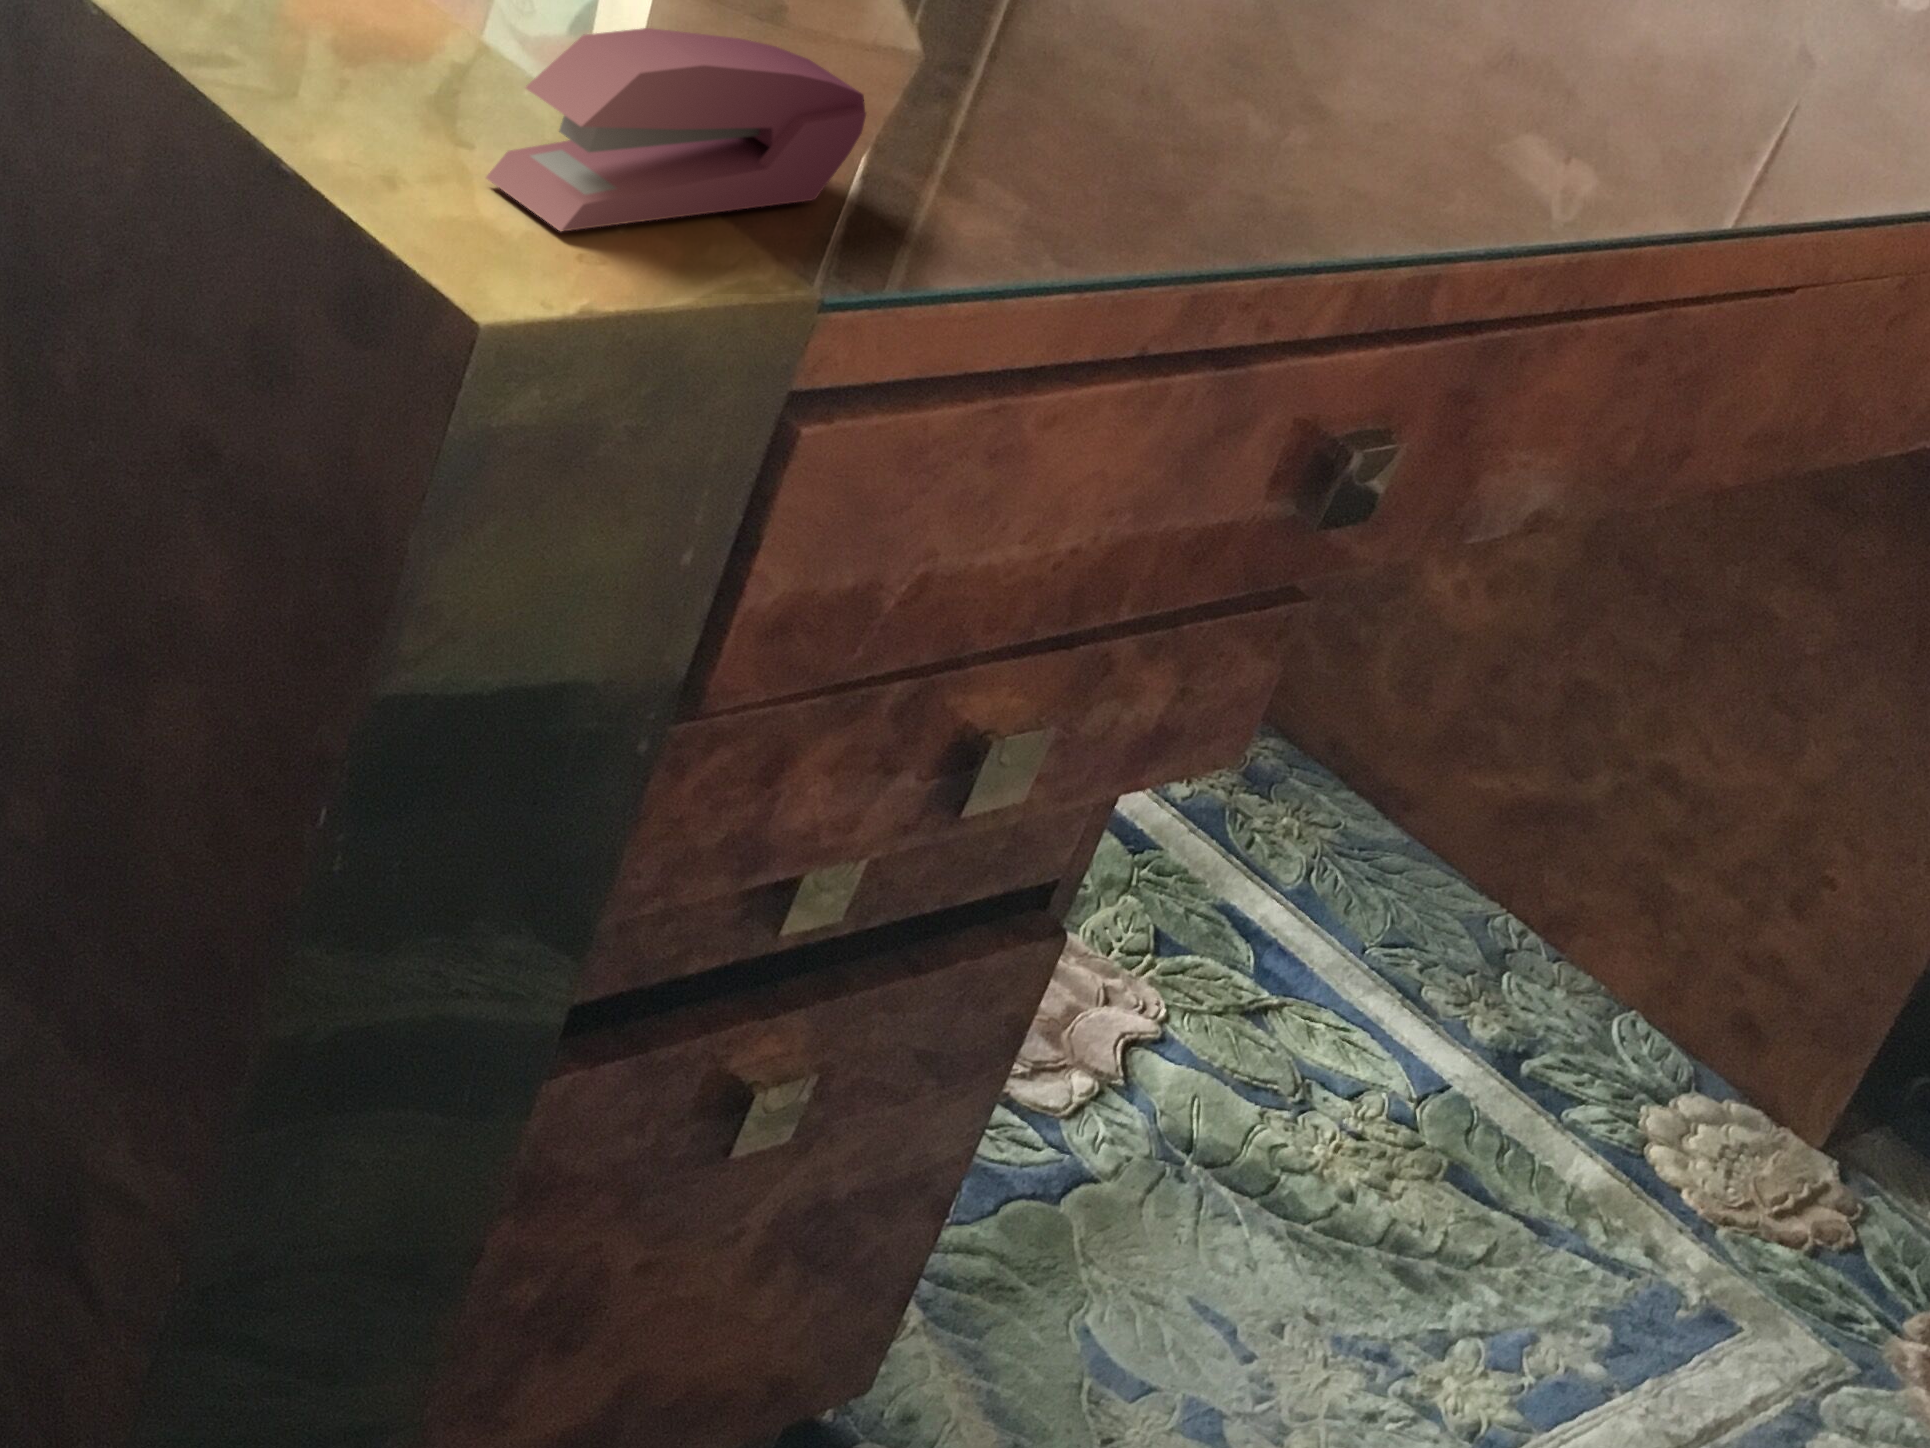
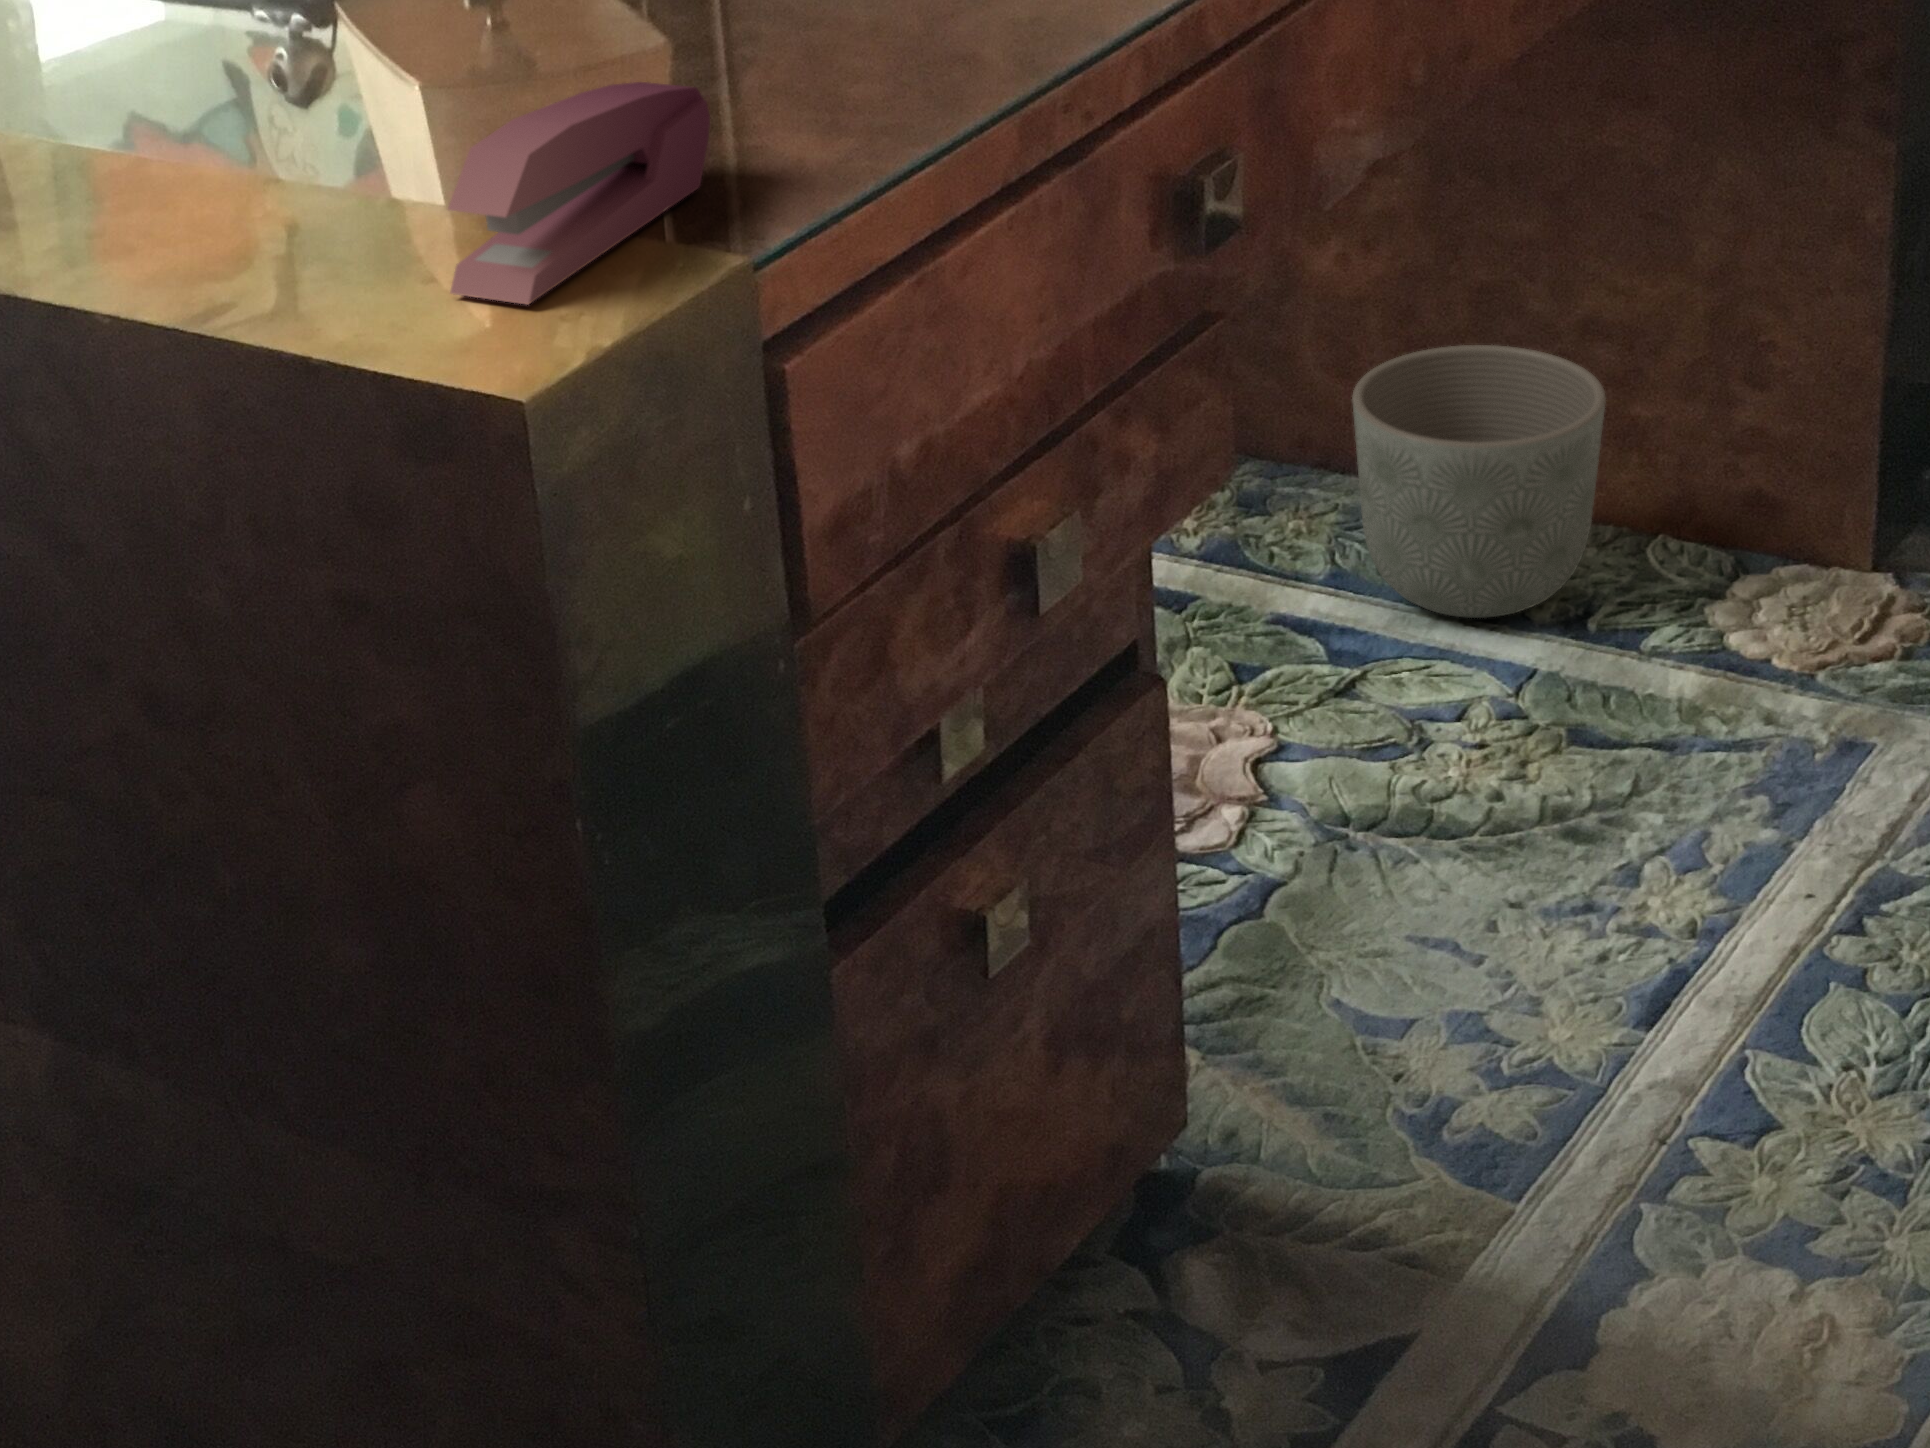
planter: none [1345,712,1652,1024] -> present [1352,345,1606,618]

